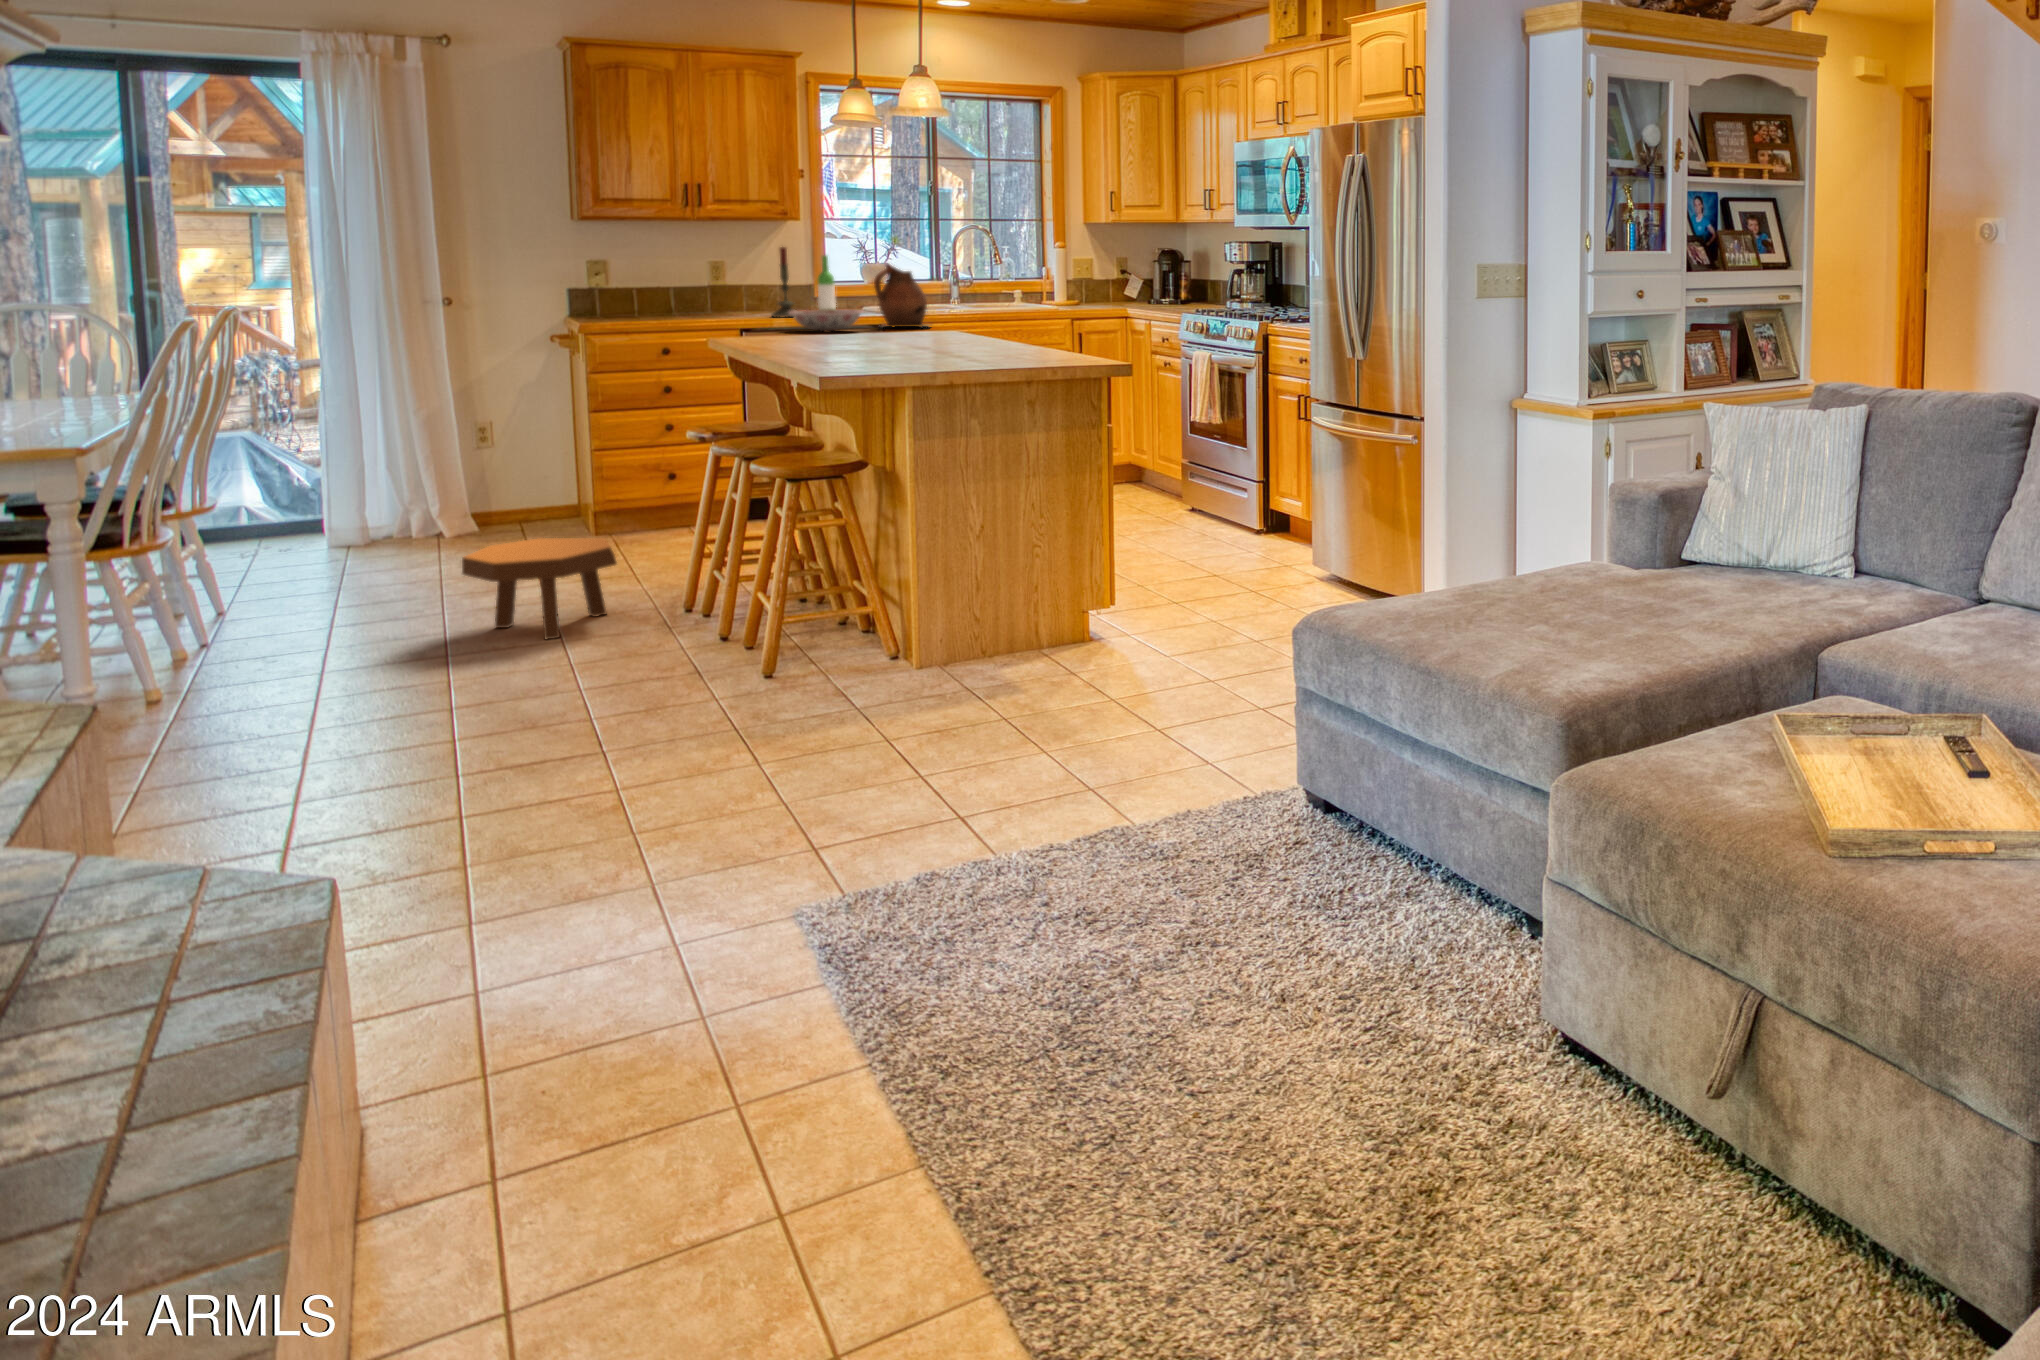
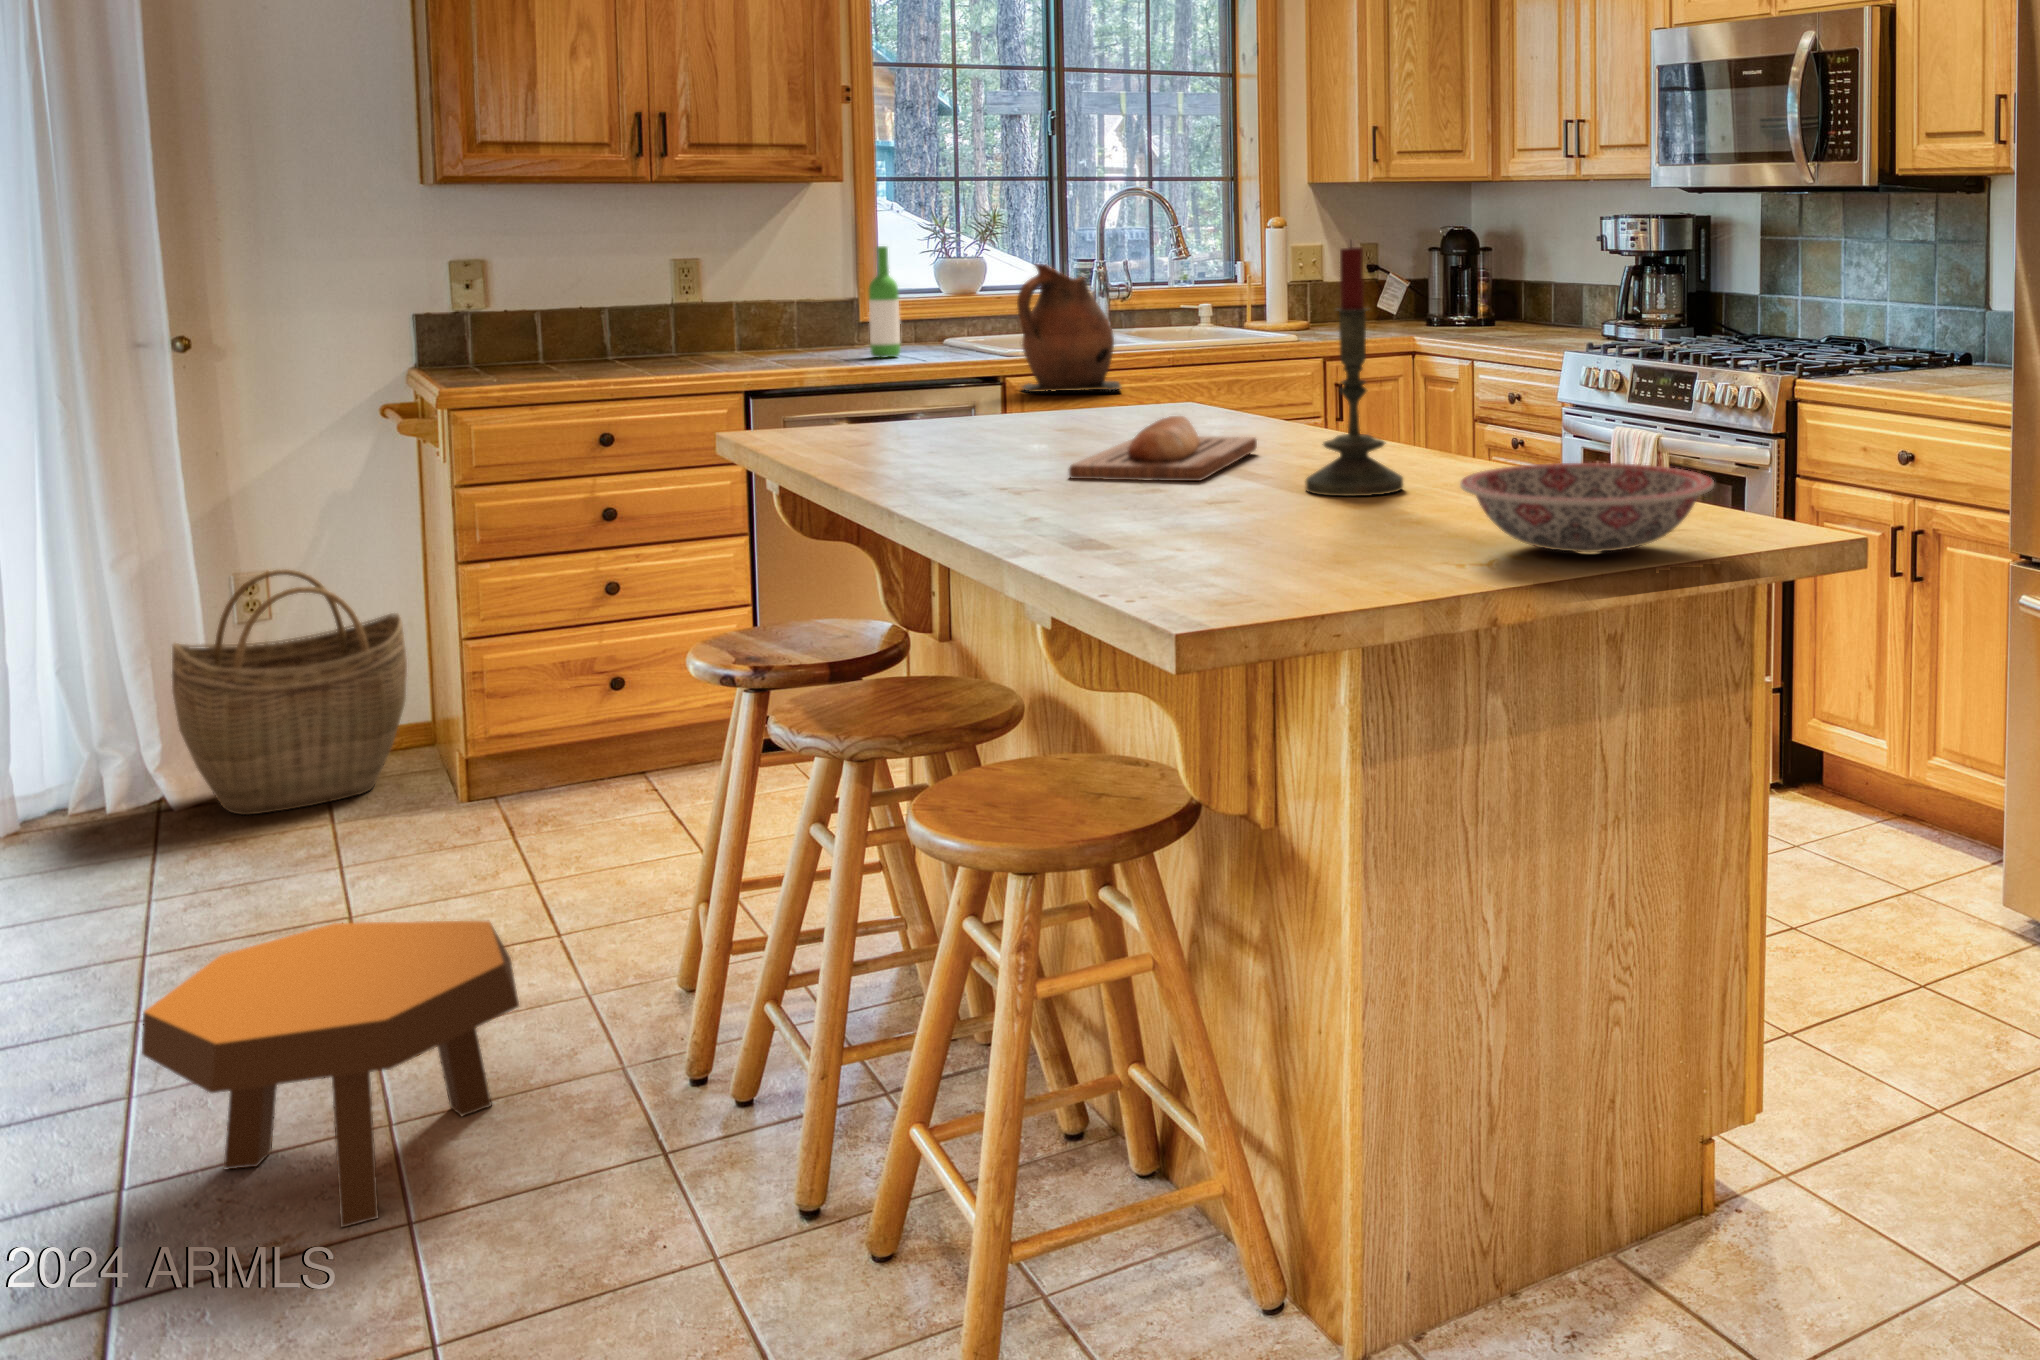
candle: present [772,247,796,318] -> present [1305,246,1403,496]
ceramic bowl: present [788,310,863,331] -> present [1460,463,1714,552]
bread loaf: none [850,328,949,351] -> present [1069,416,1257,481]
woven basket: none [444,419,565,539] -> present [172,569,407,815]

